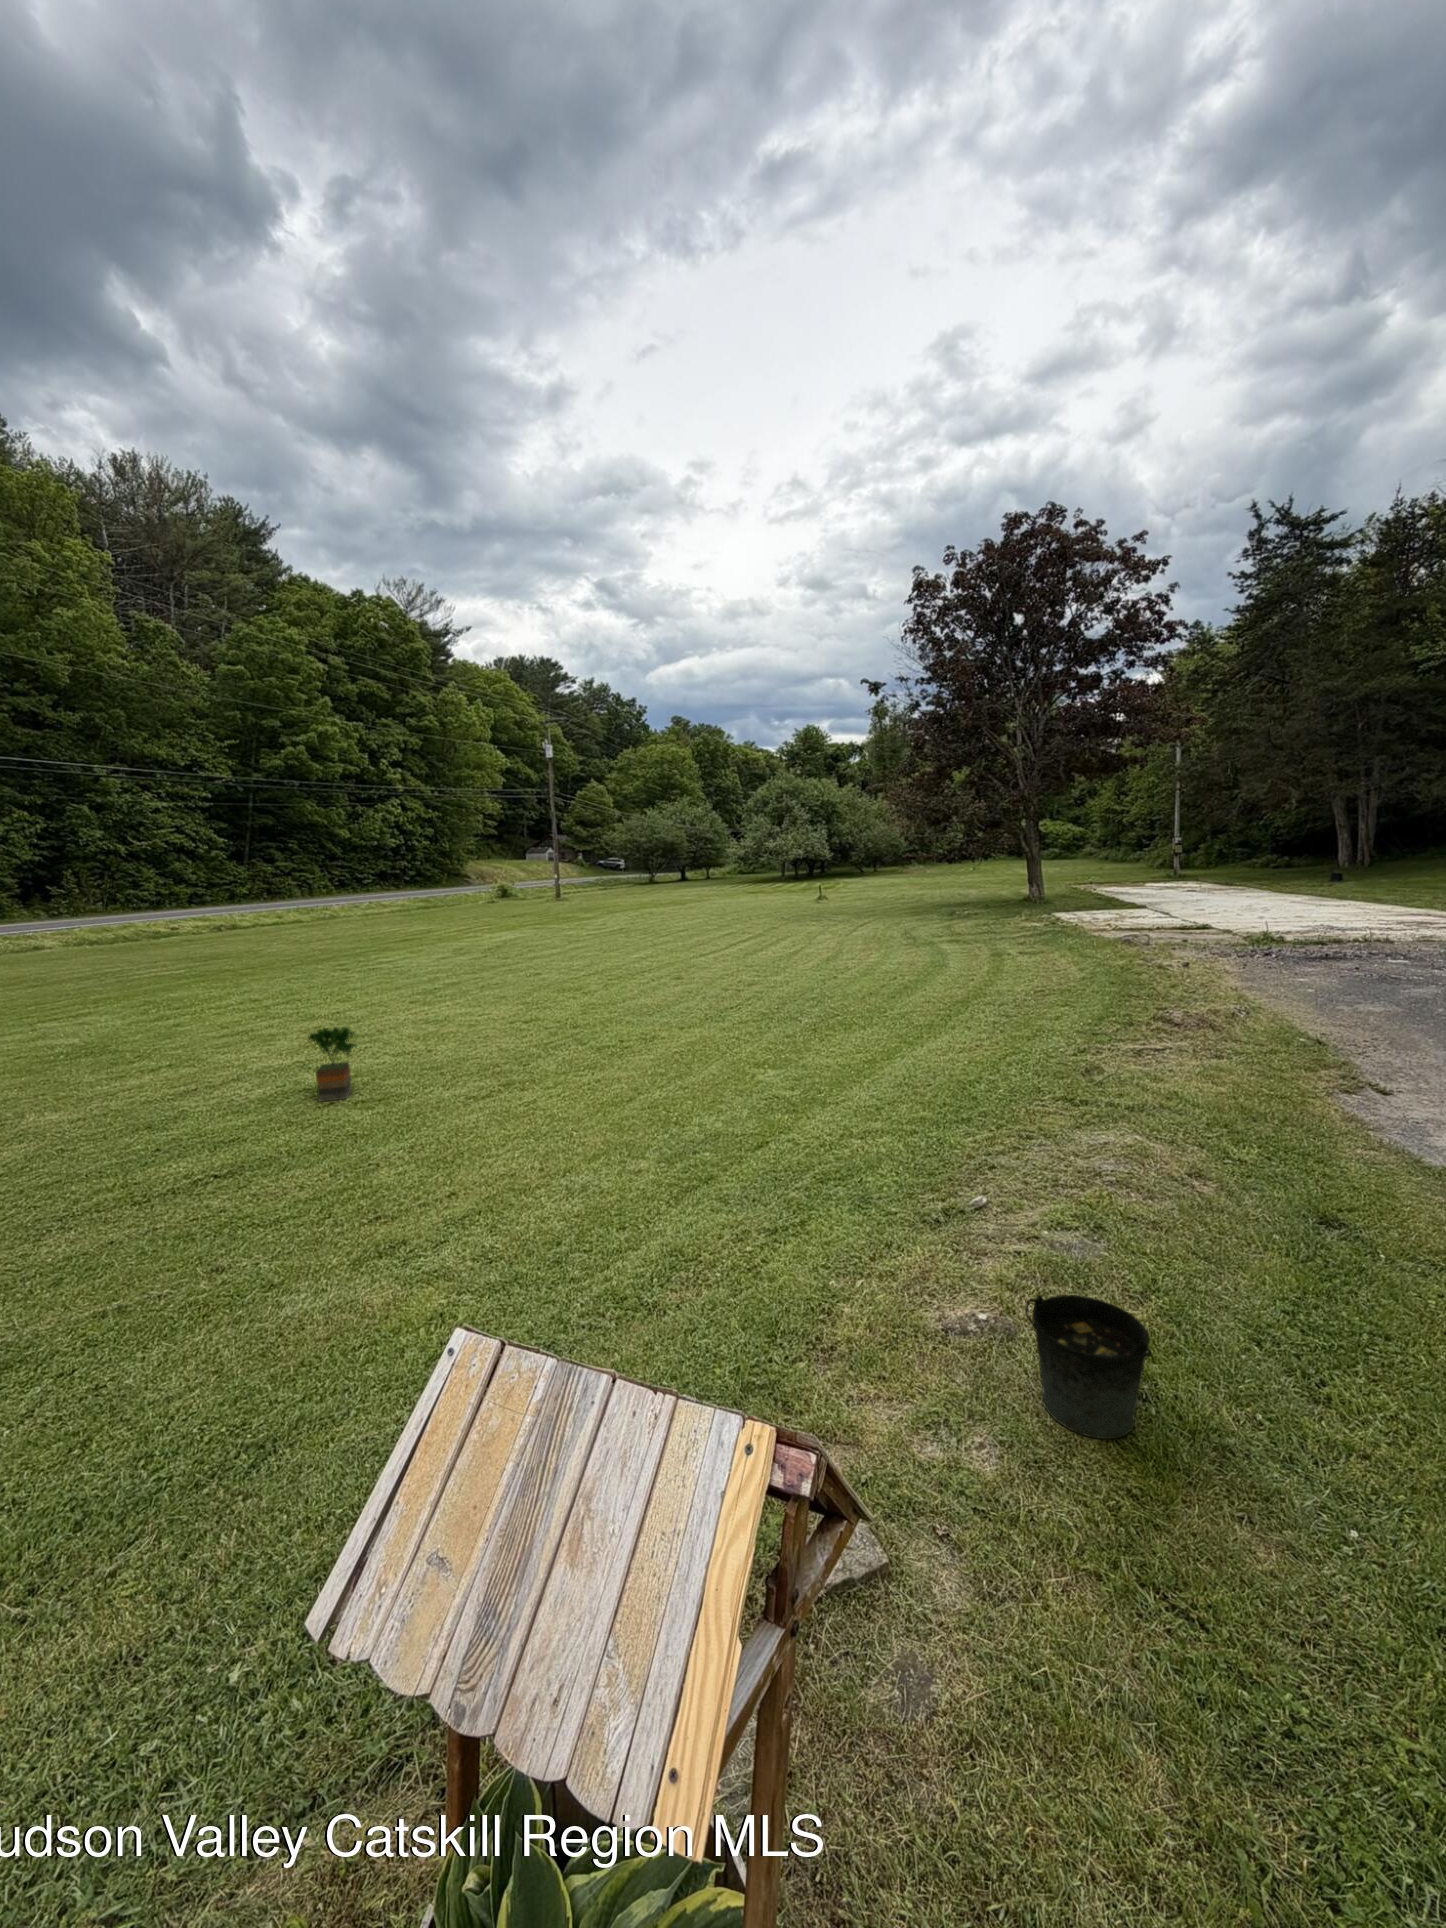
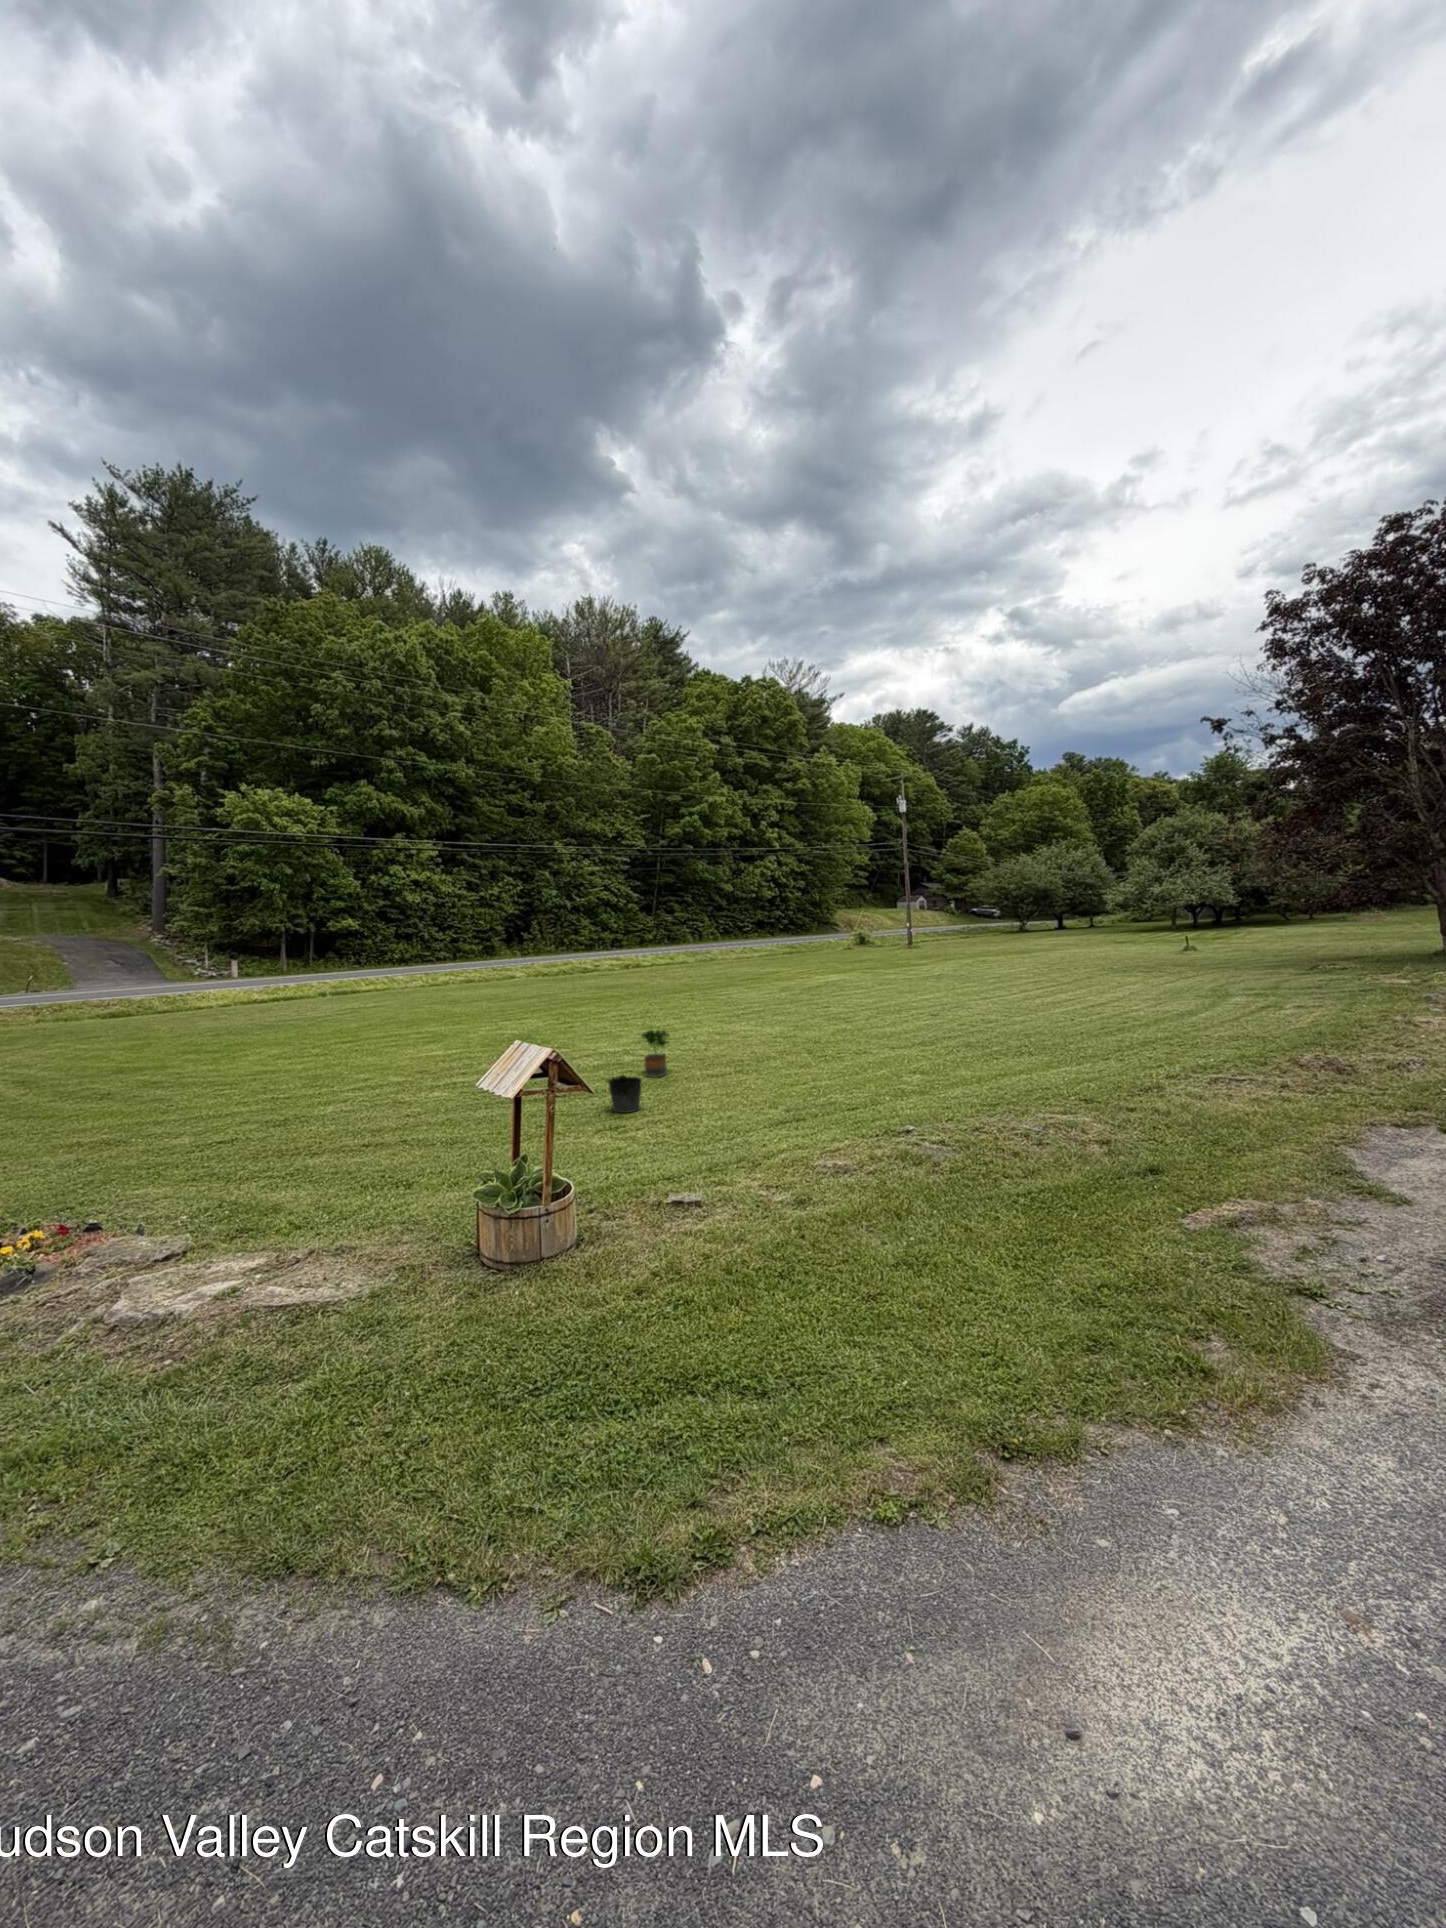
bucket: present [1025,1294,1152,1439] -> present [608,1075,642,1113]

